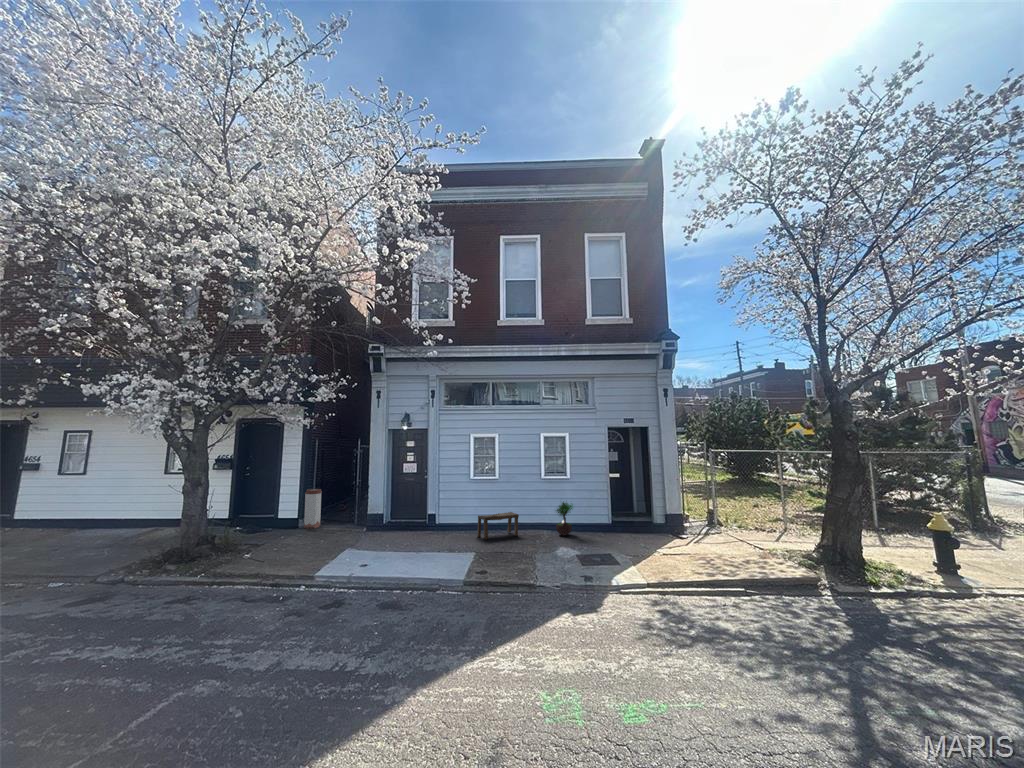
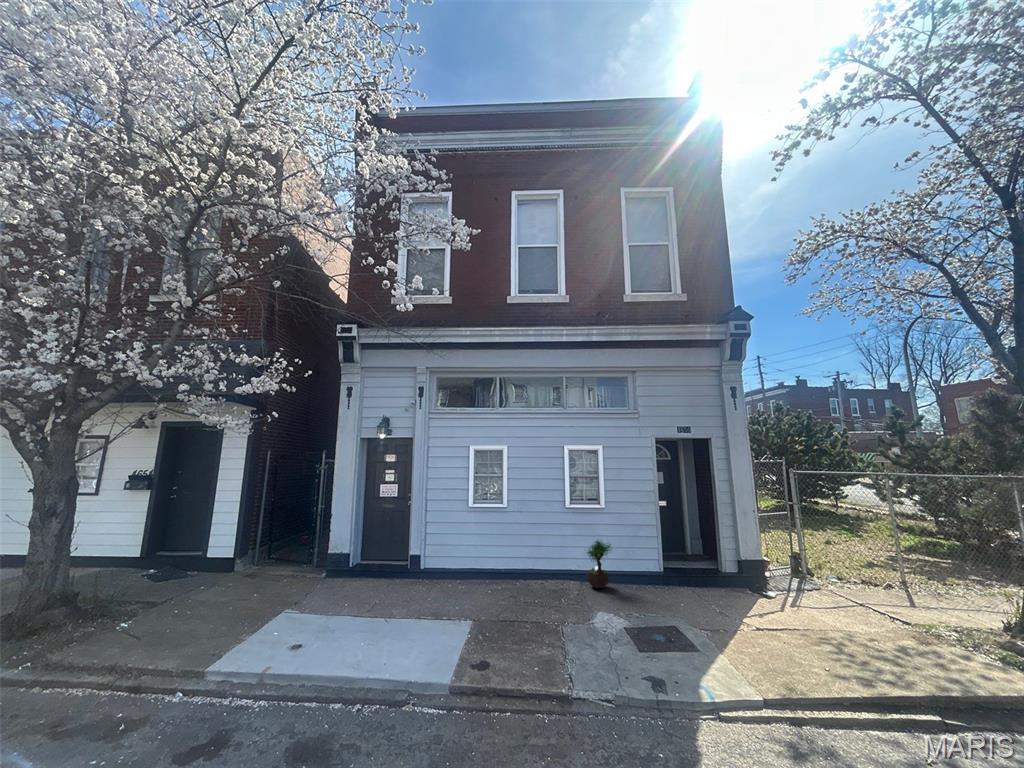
trash can: present [304,489,322,529] -> none [244,517,272,572]
bench: present [477,512,519,540] -> none [477,553,535,595]

